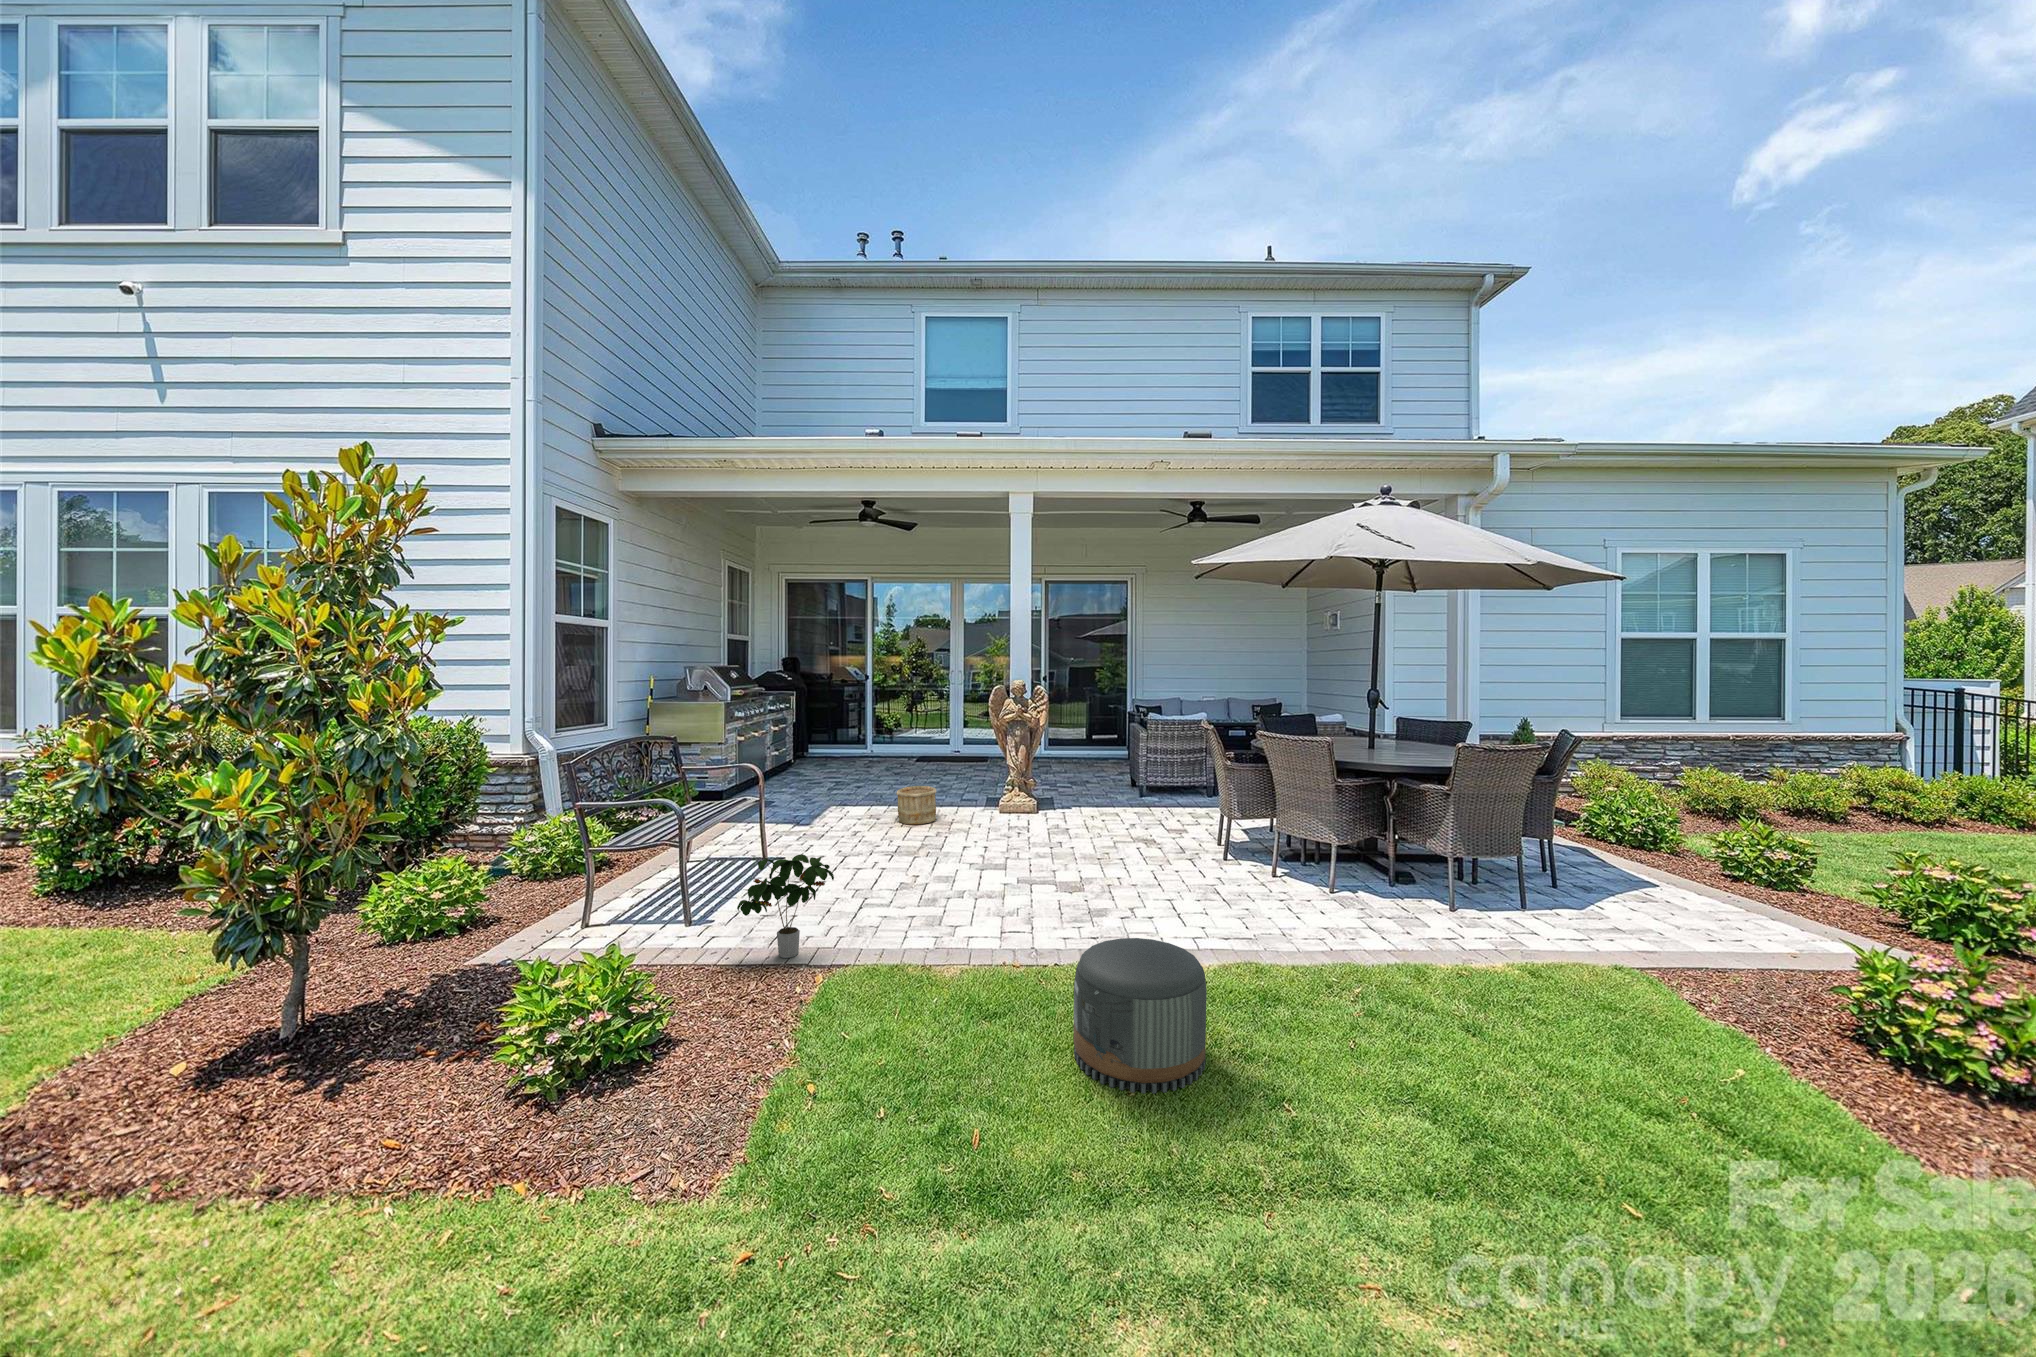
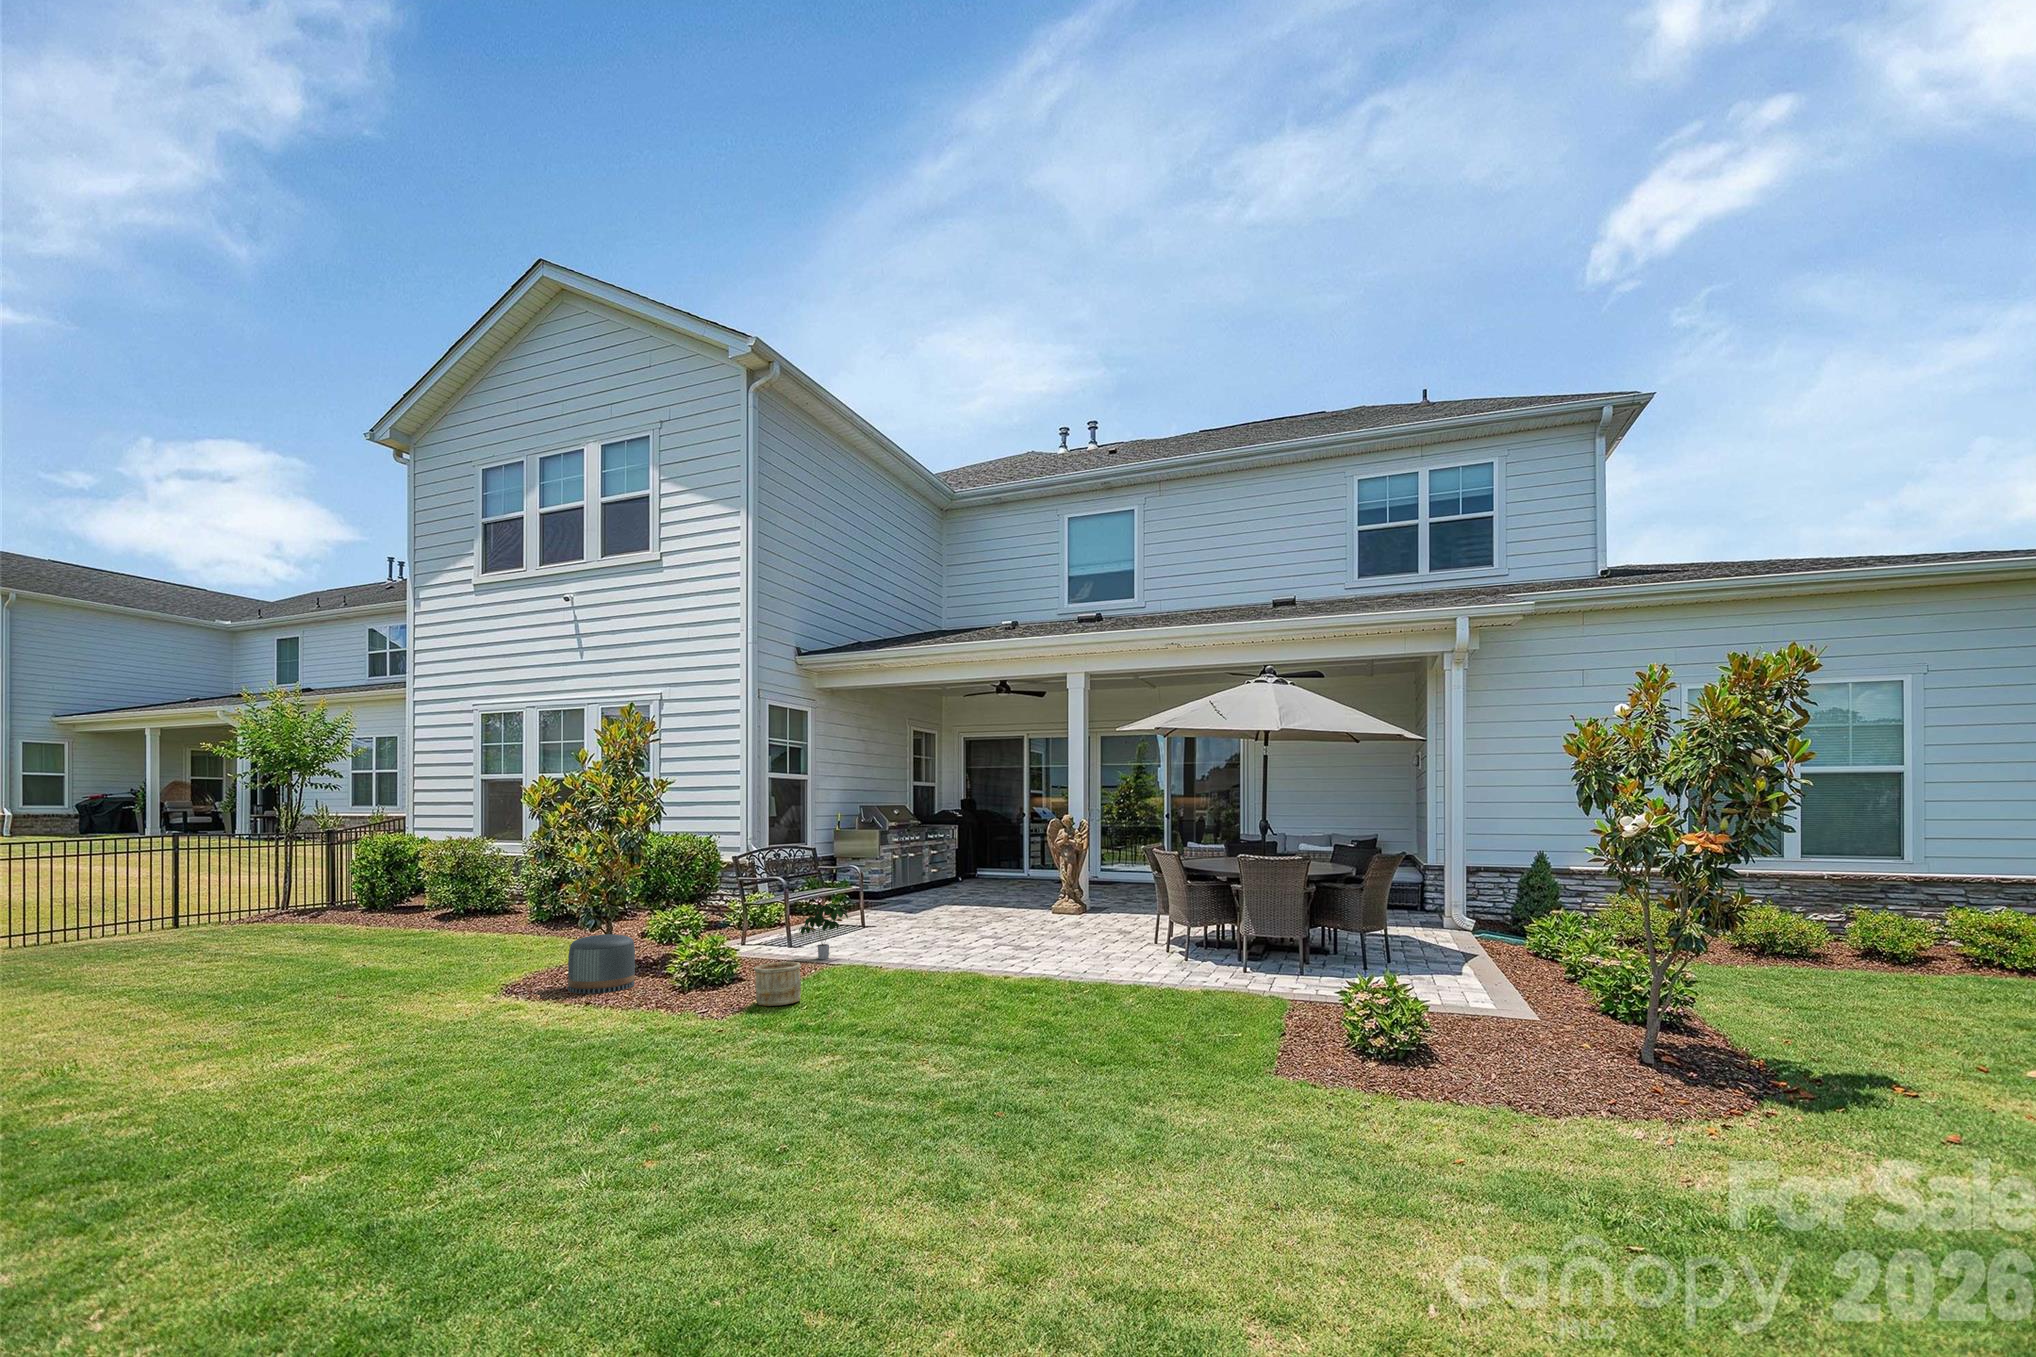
wooden bucket: present [896,786,936,824] -> present [754,962,801,1006]
pouf: present [1074,938,1207,1093] -> present [568,934,635,993]

